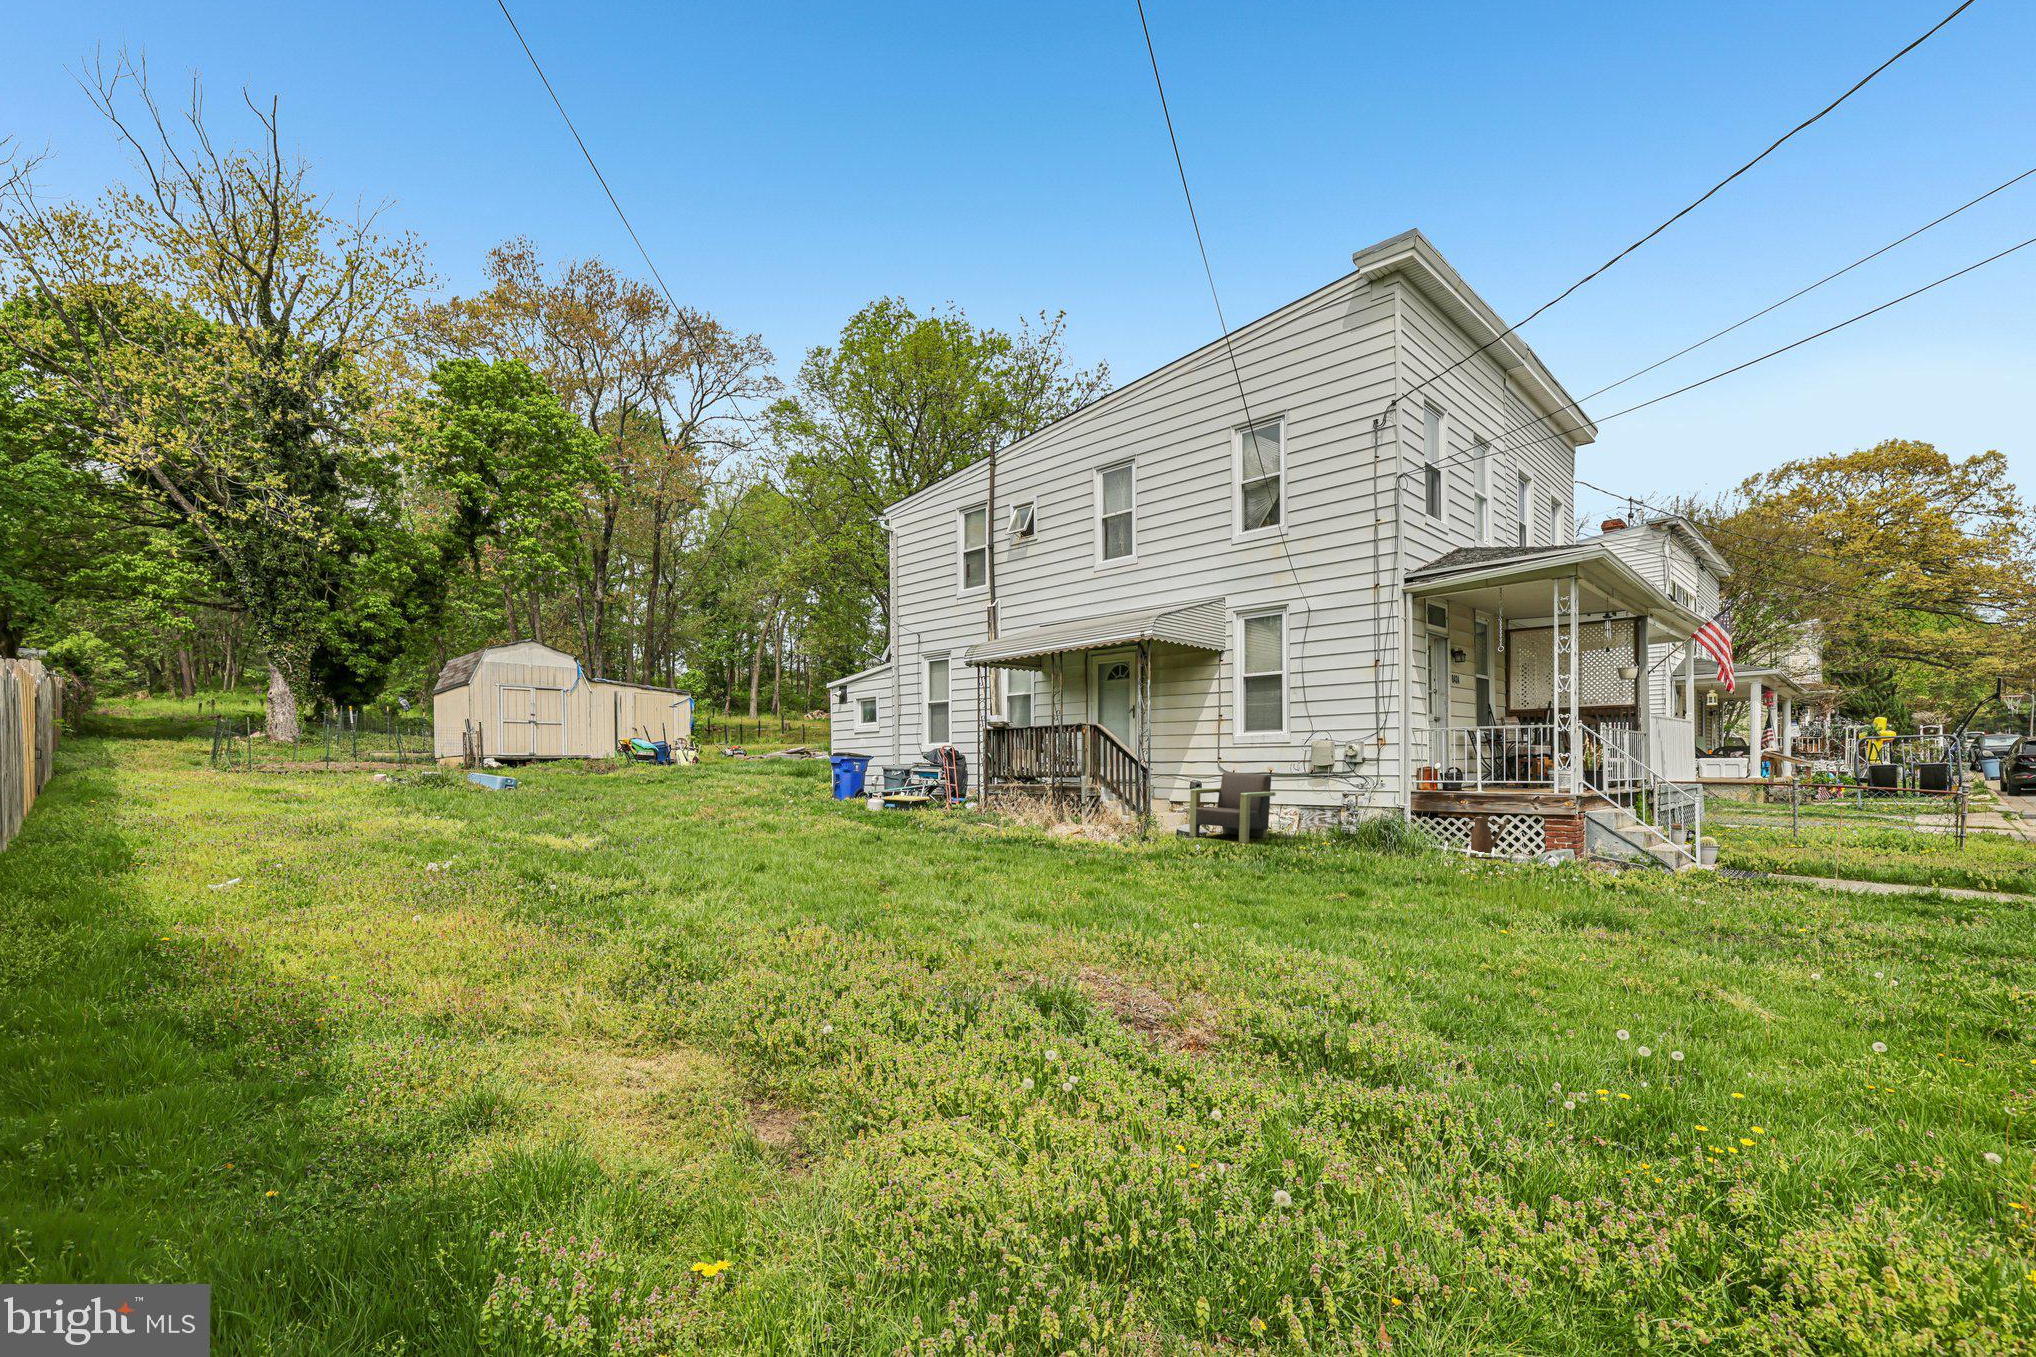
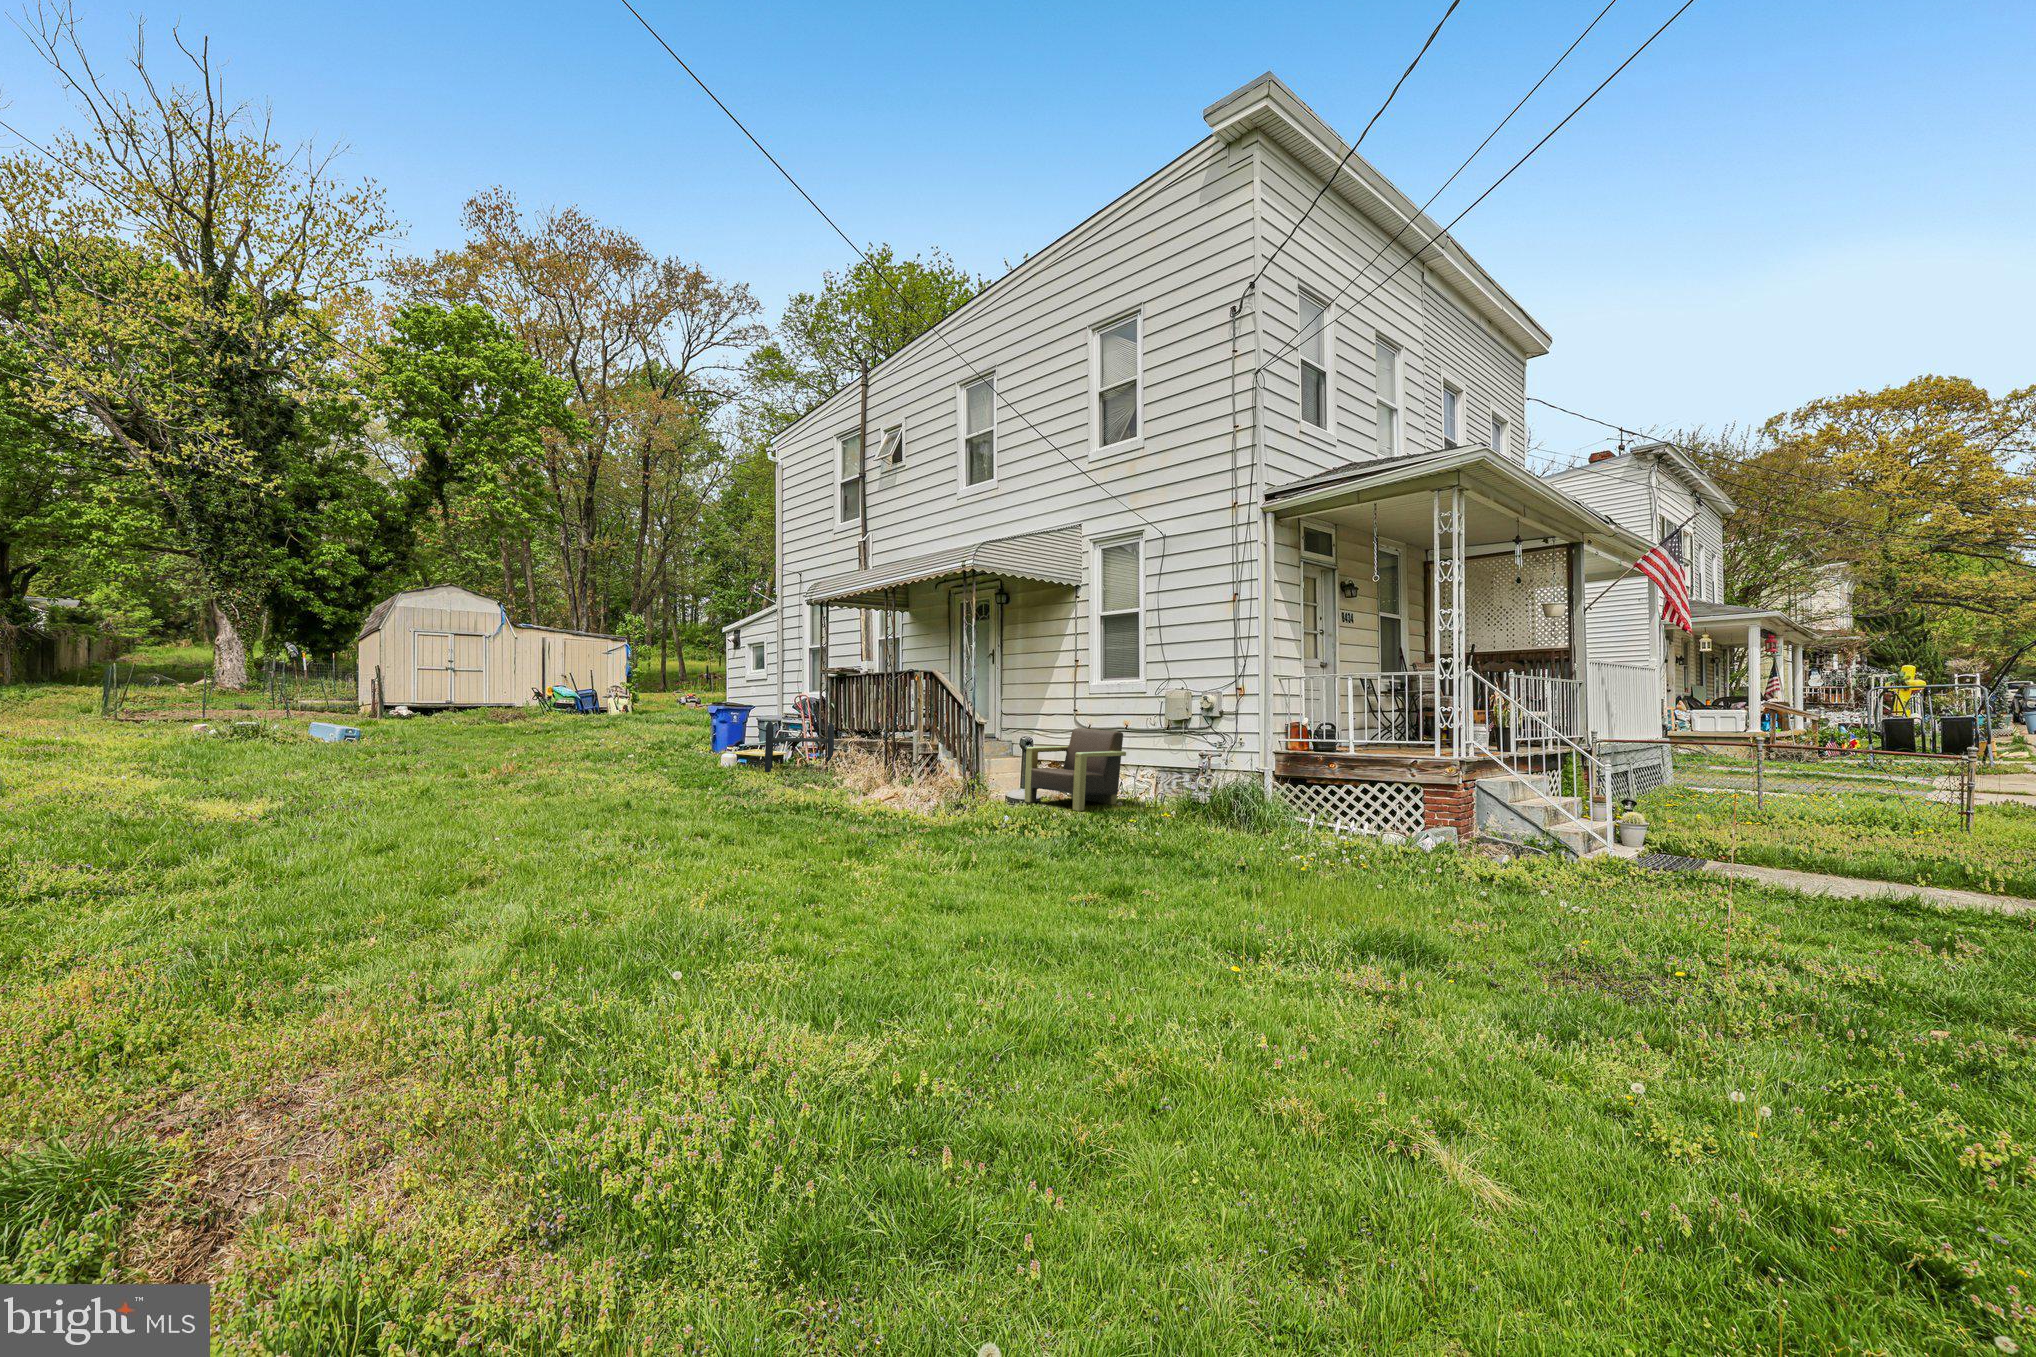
bench: none [923,769,987,814] -> present [765,722,834,772]
watering can: present [1465,818,1509,859] -> none [1330,785,1381,835]

